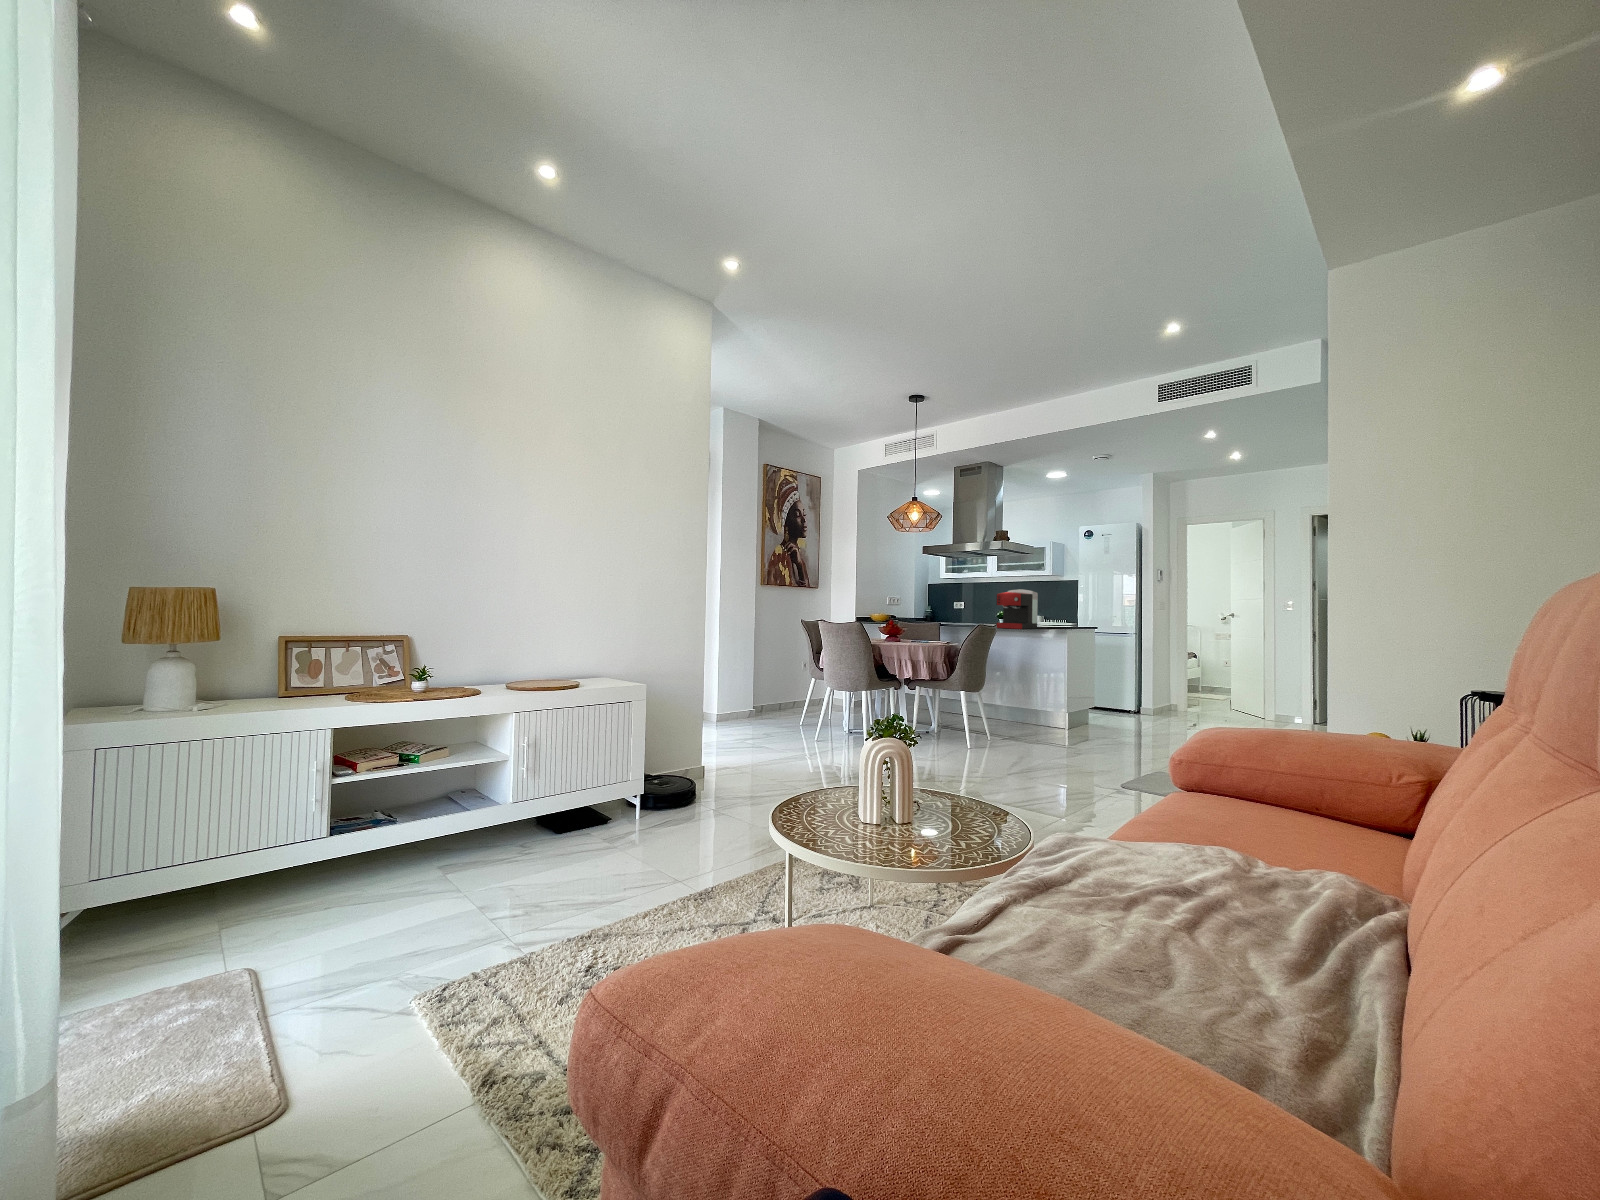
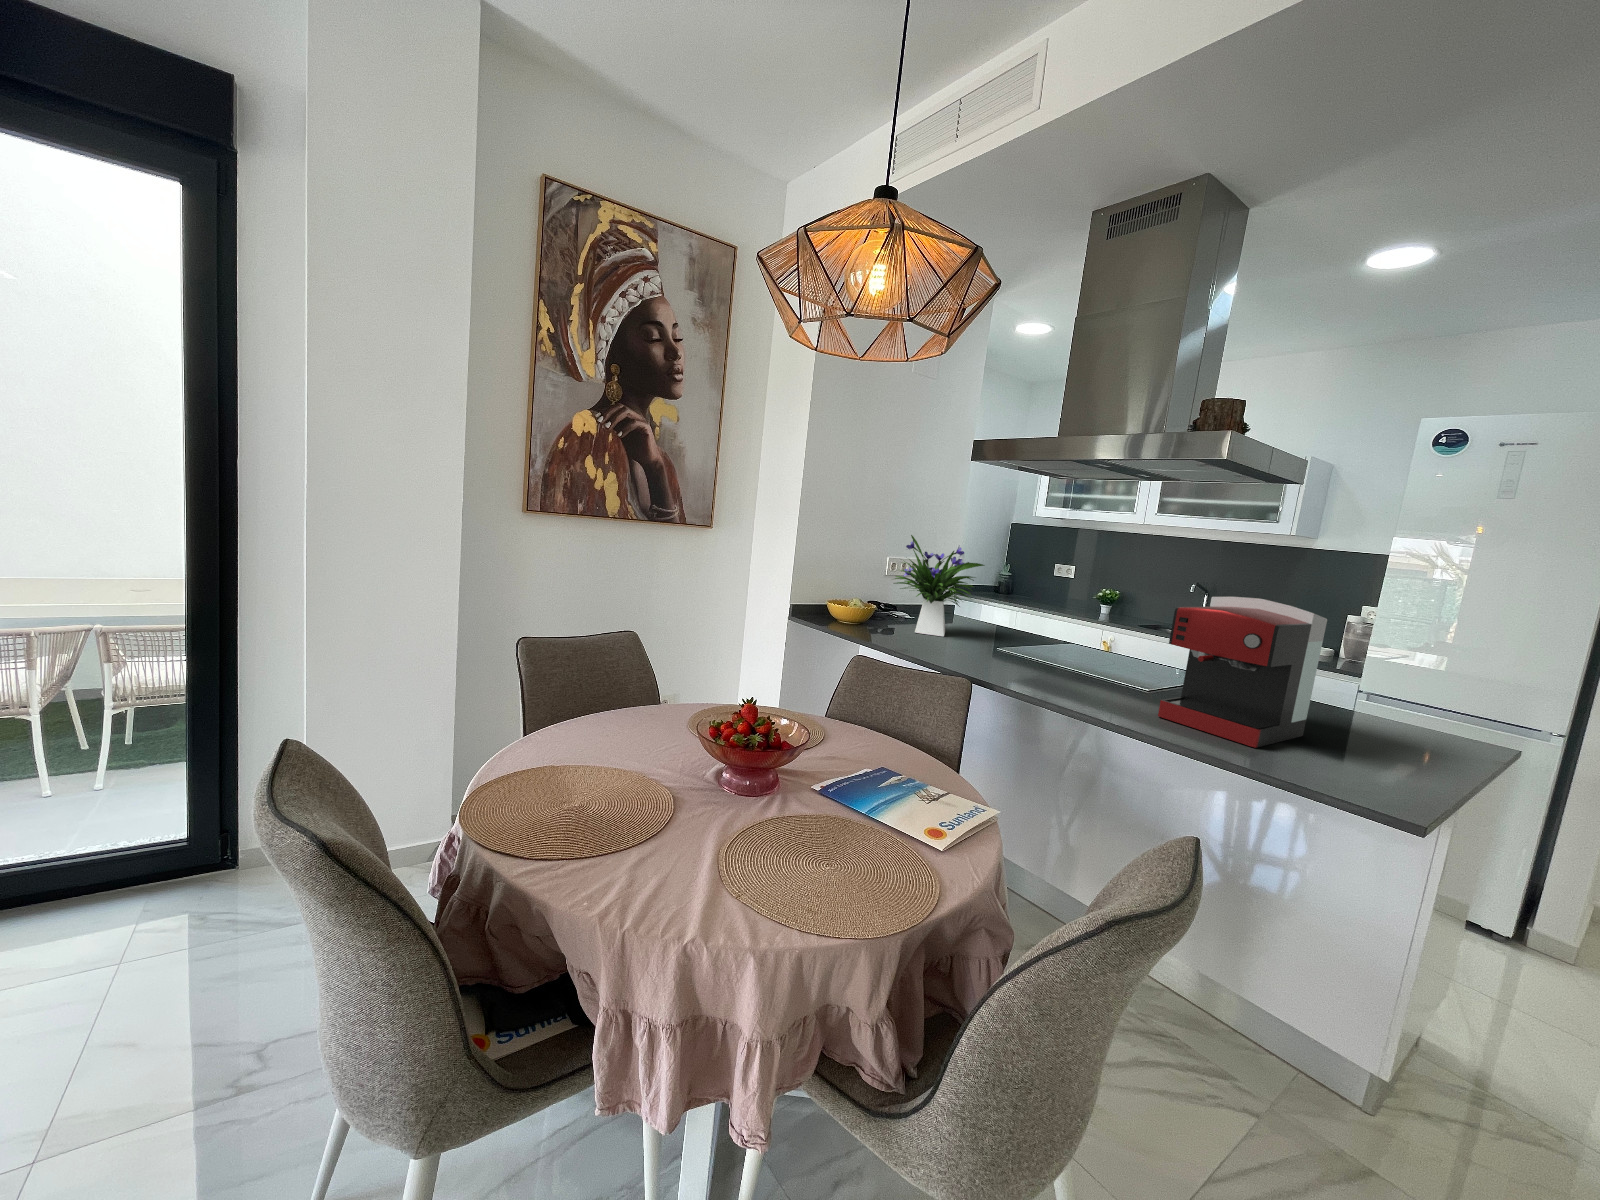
flower arrangement: none [895,585,932,624] -> present [894,535,984,636]

